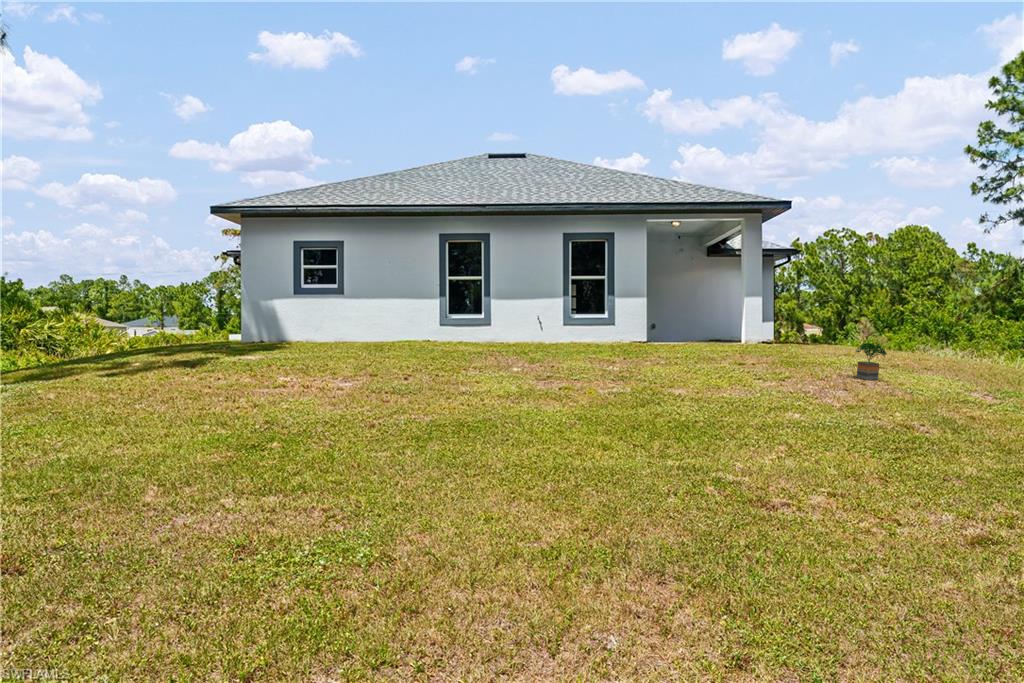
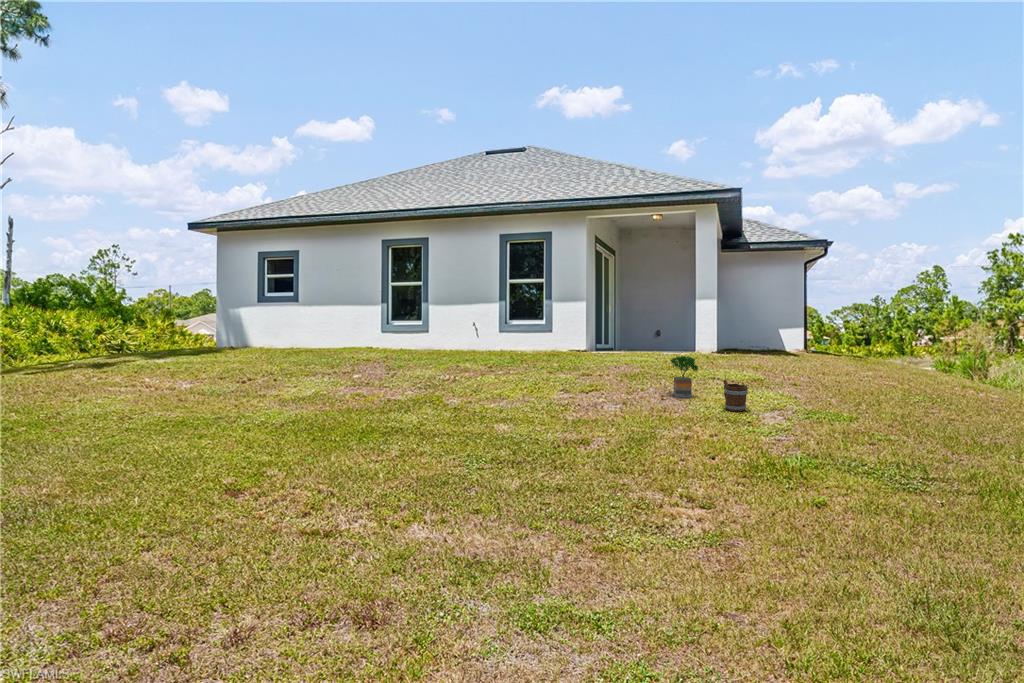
bucket: none [920,362,953,389] -> present [723,380,748,411]

